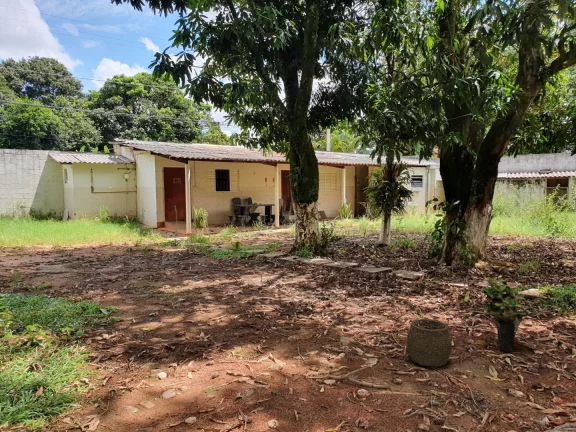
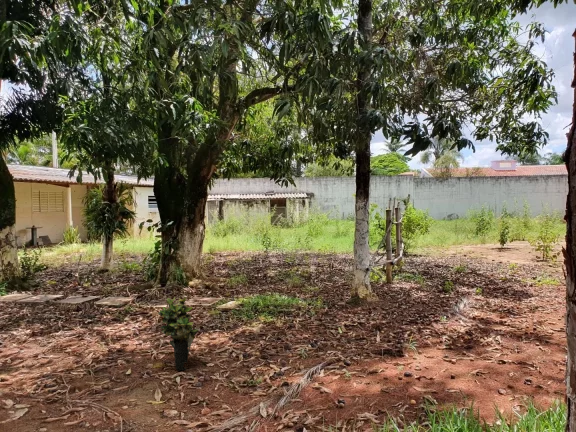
woven basket: present [407,319,452,367] -> none [67,351,119,405]

